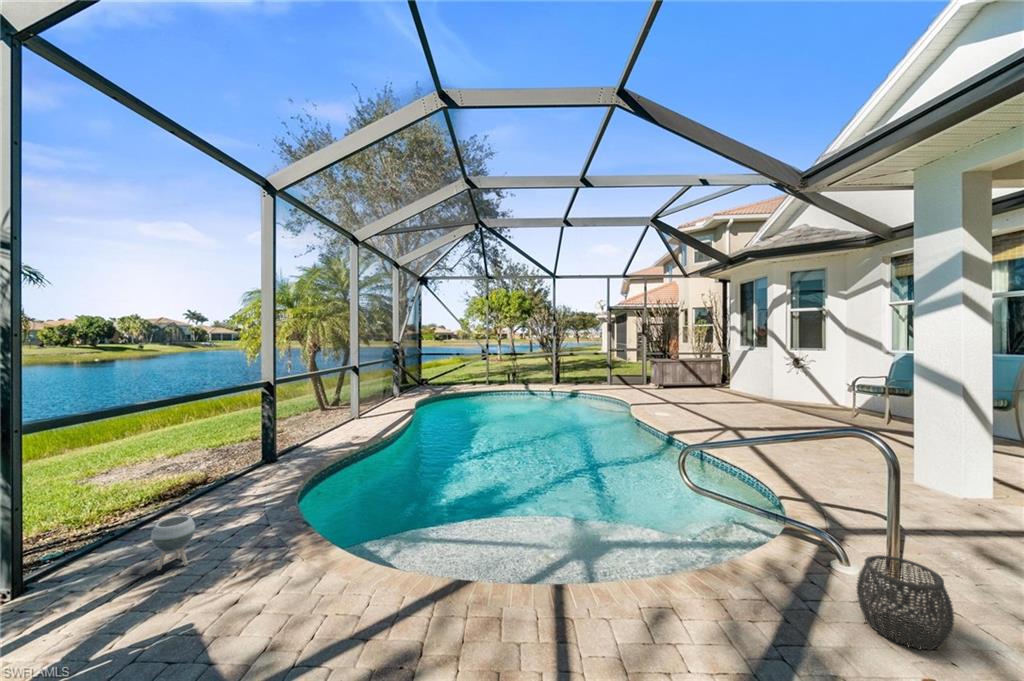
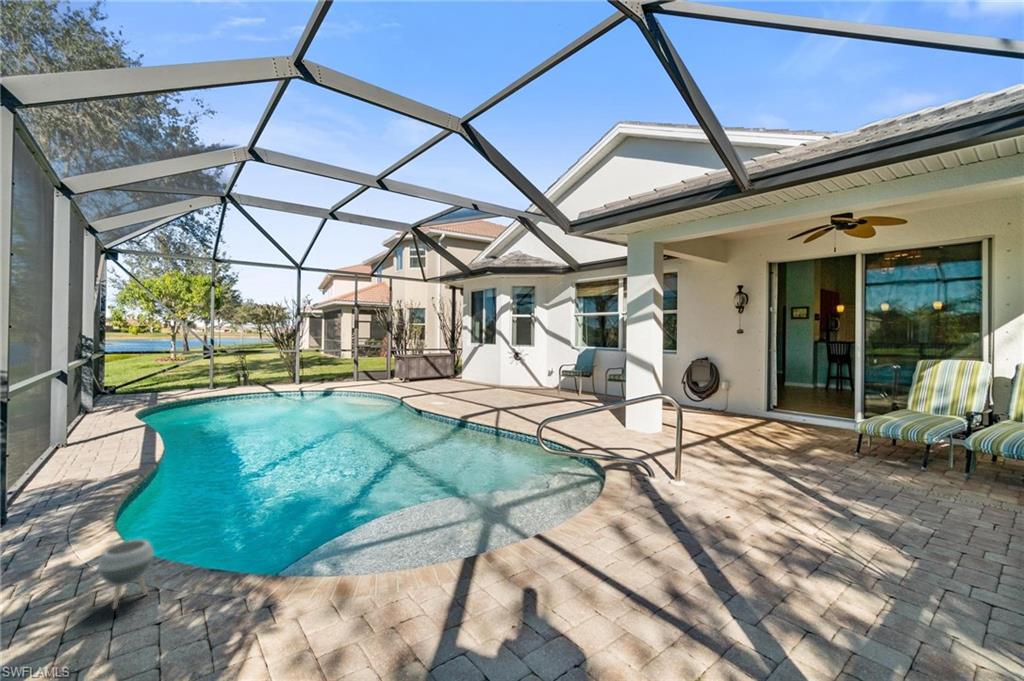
woven basket: present [857,555,954,650] -> none [645,445,682,482]

